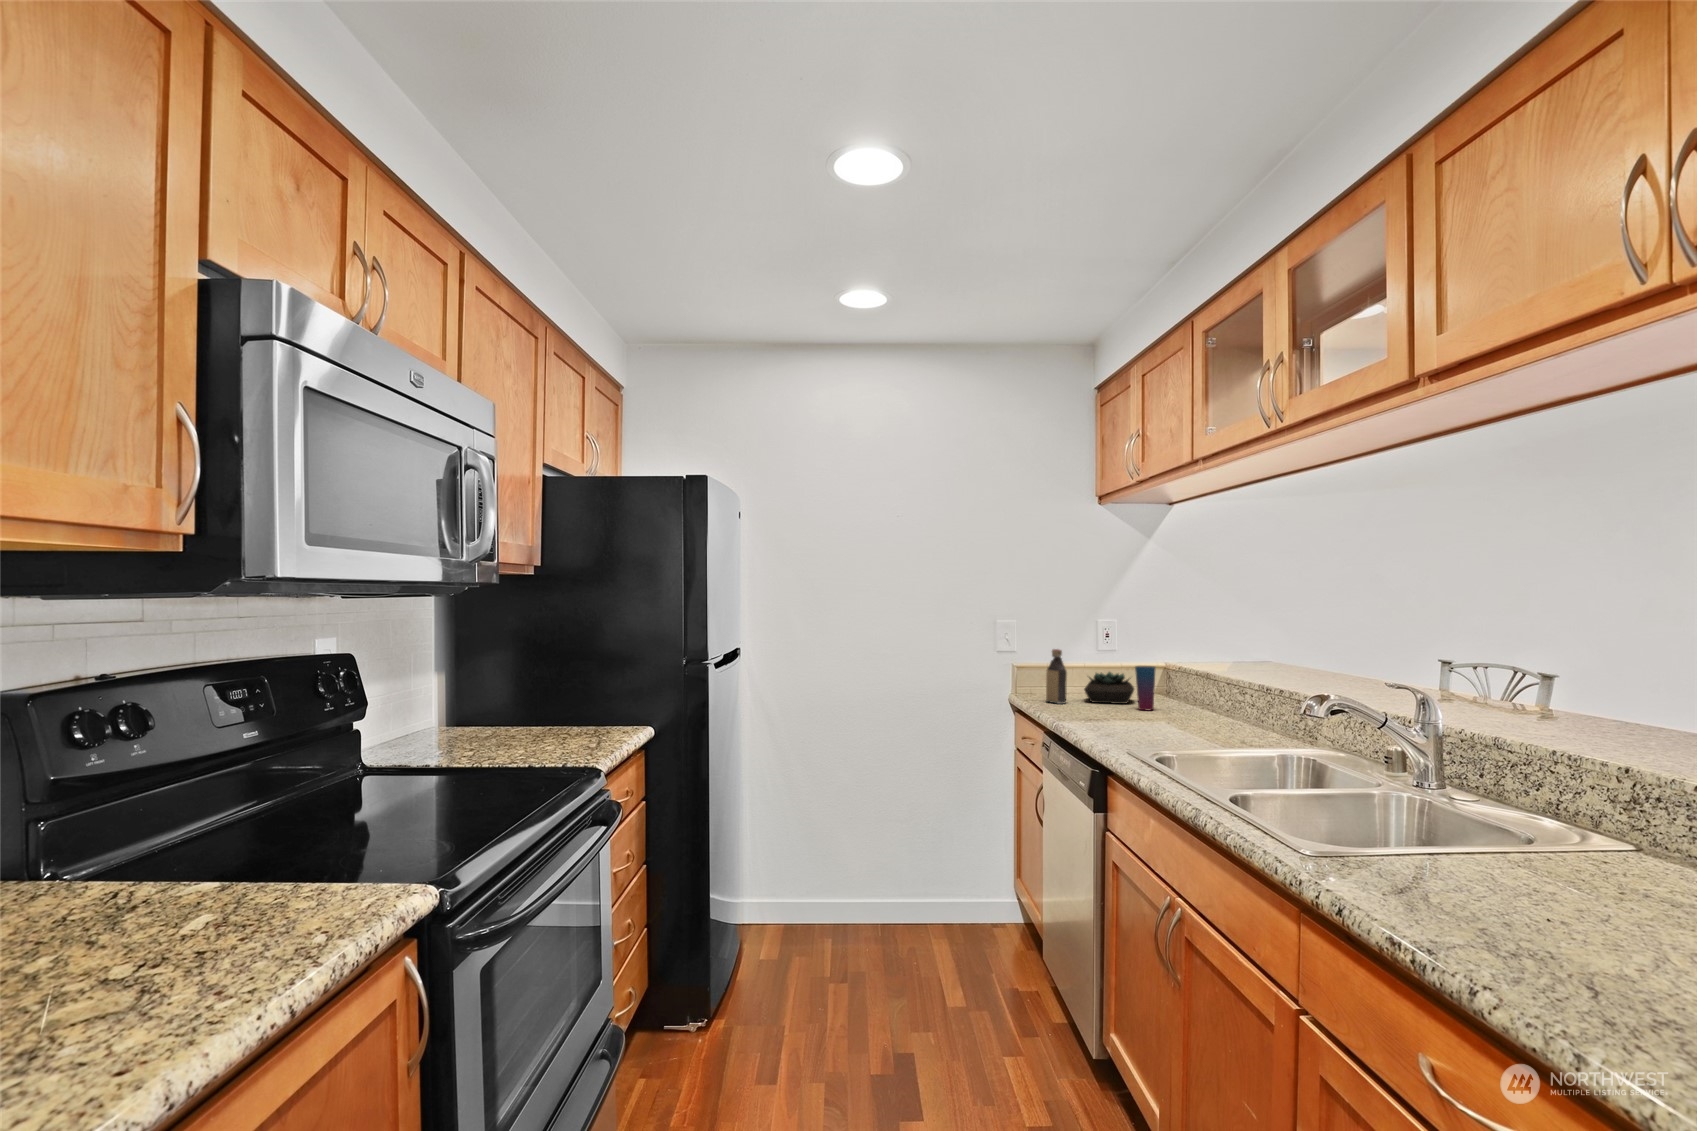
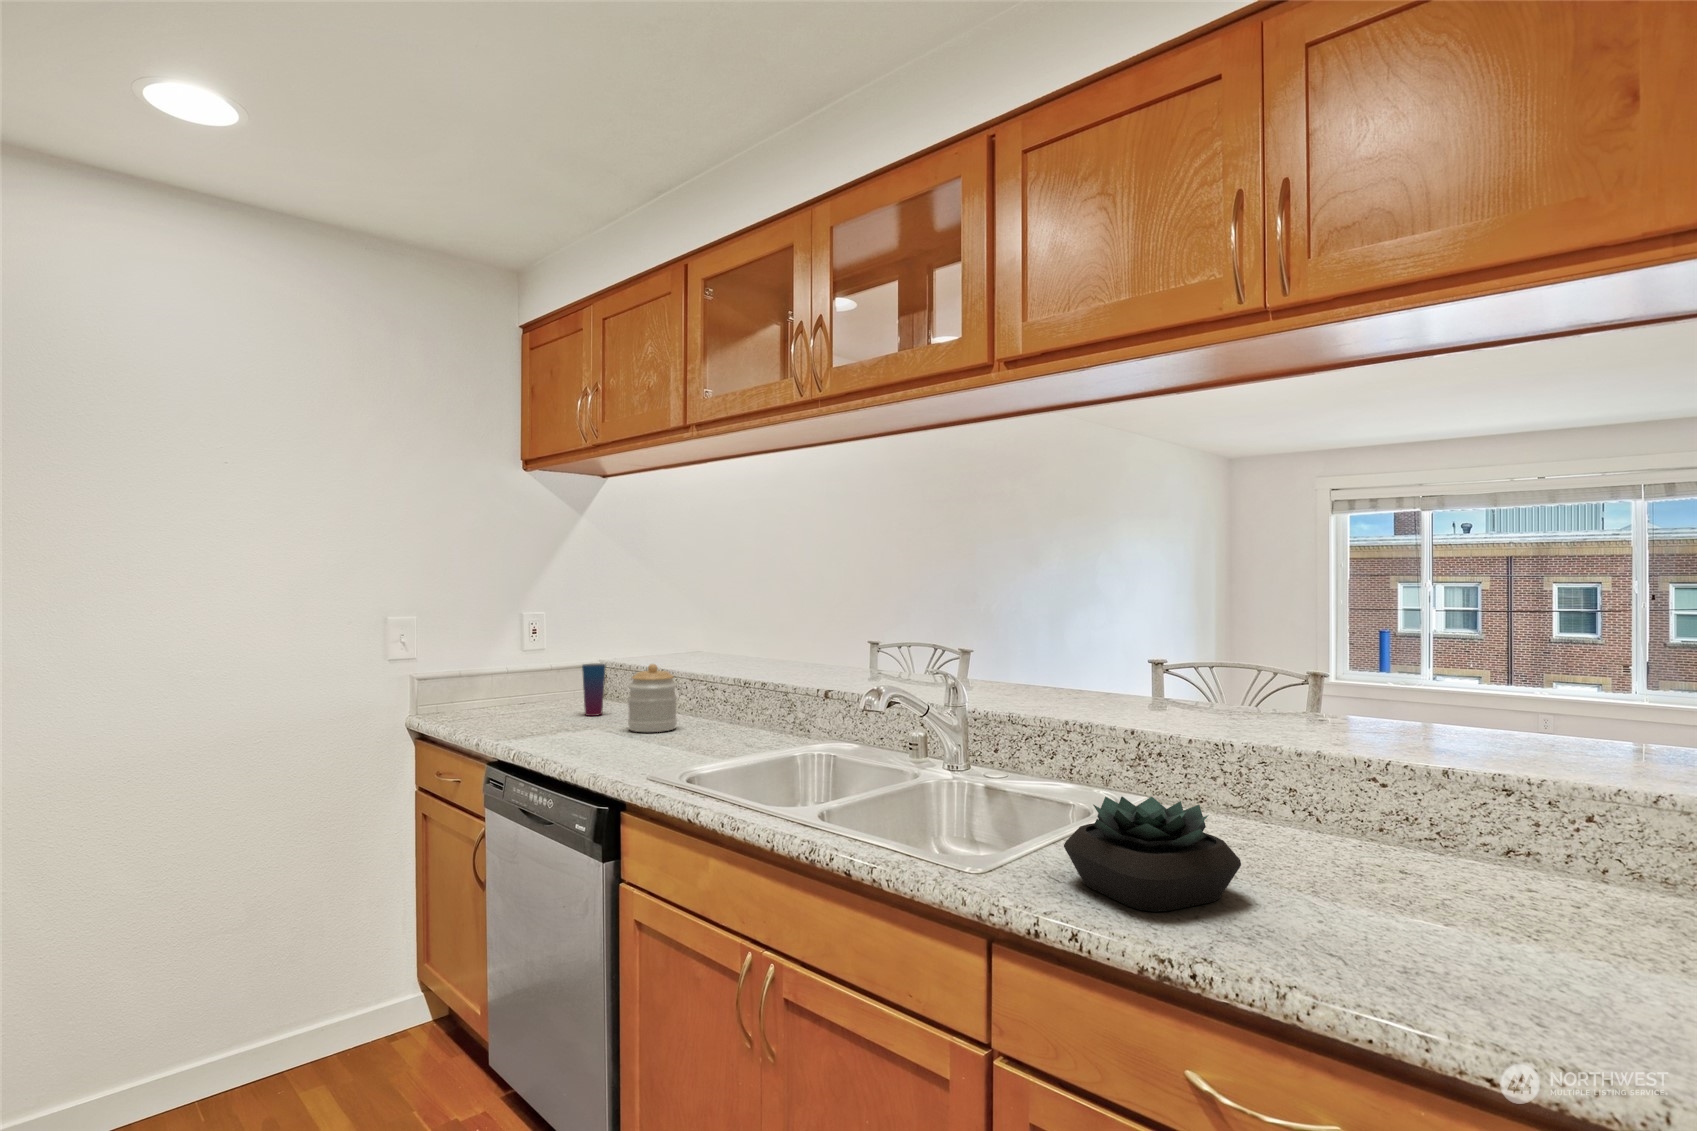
bottle: present [1046,649,1067,704] -> none [464,649,493,718]
jar: none [1158,667,1203,727] -> present [628,664,677,732]
succulent plant: present [1084,672,1134,704] -> present [1064,797,1241,912]

